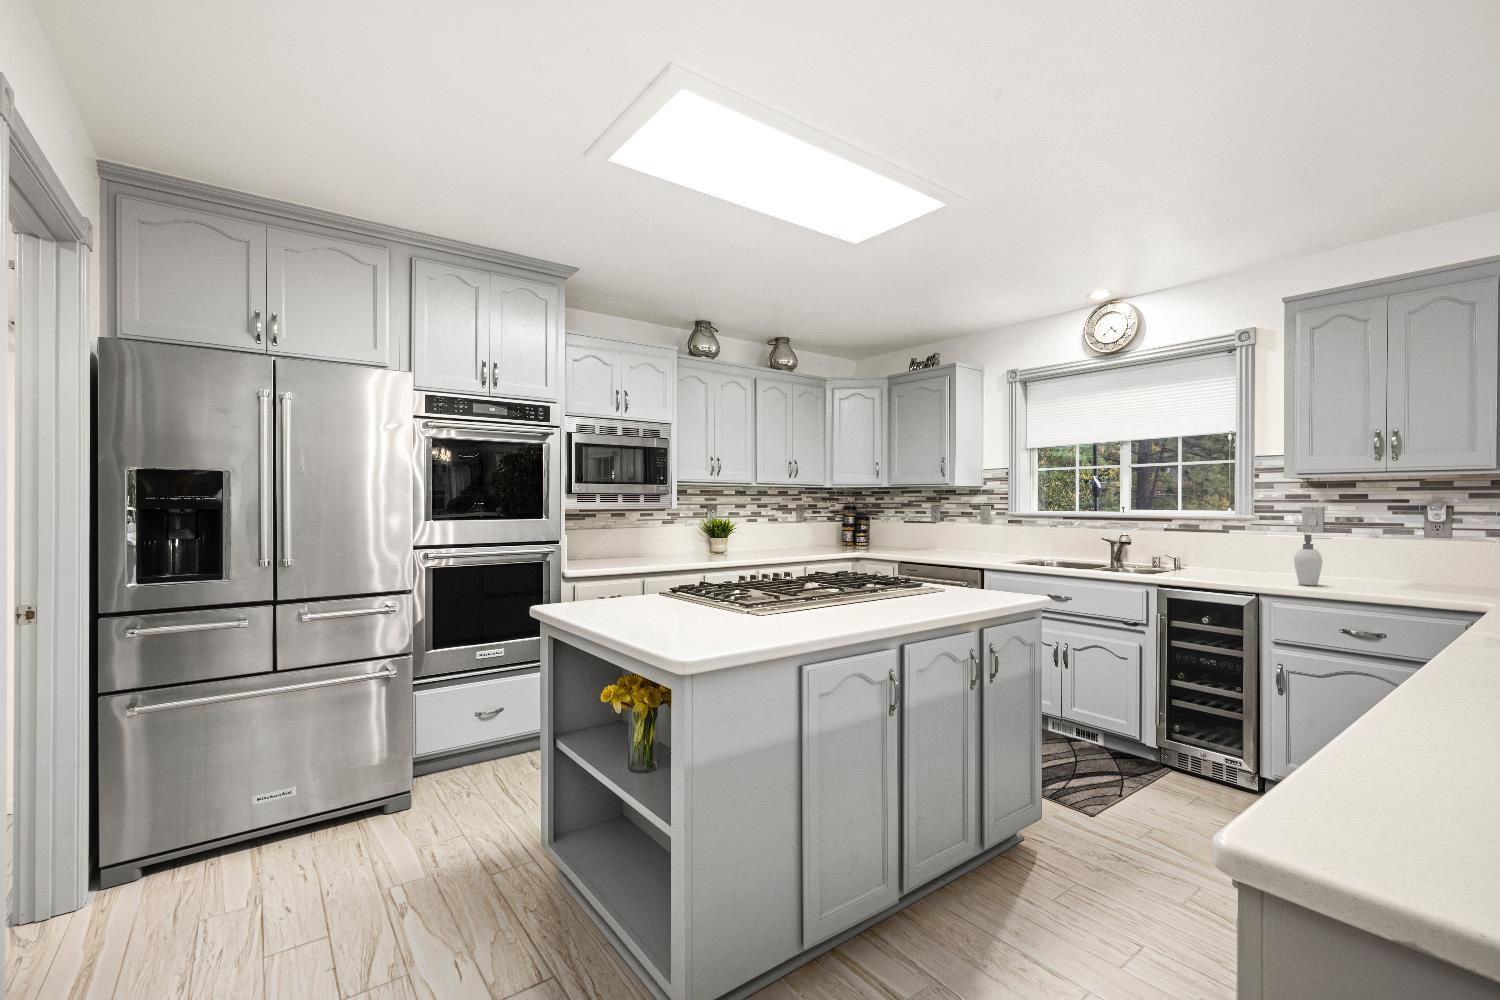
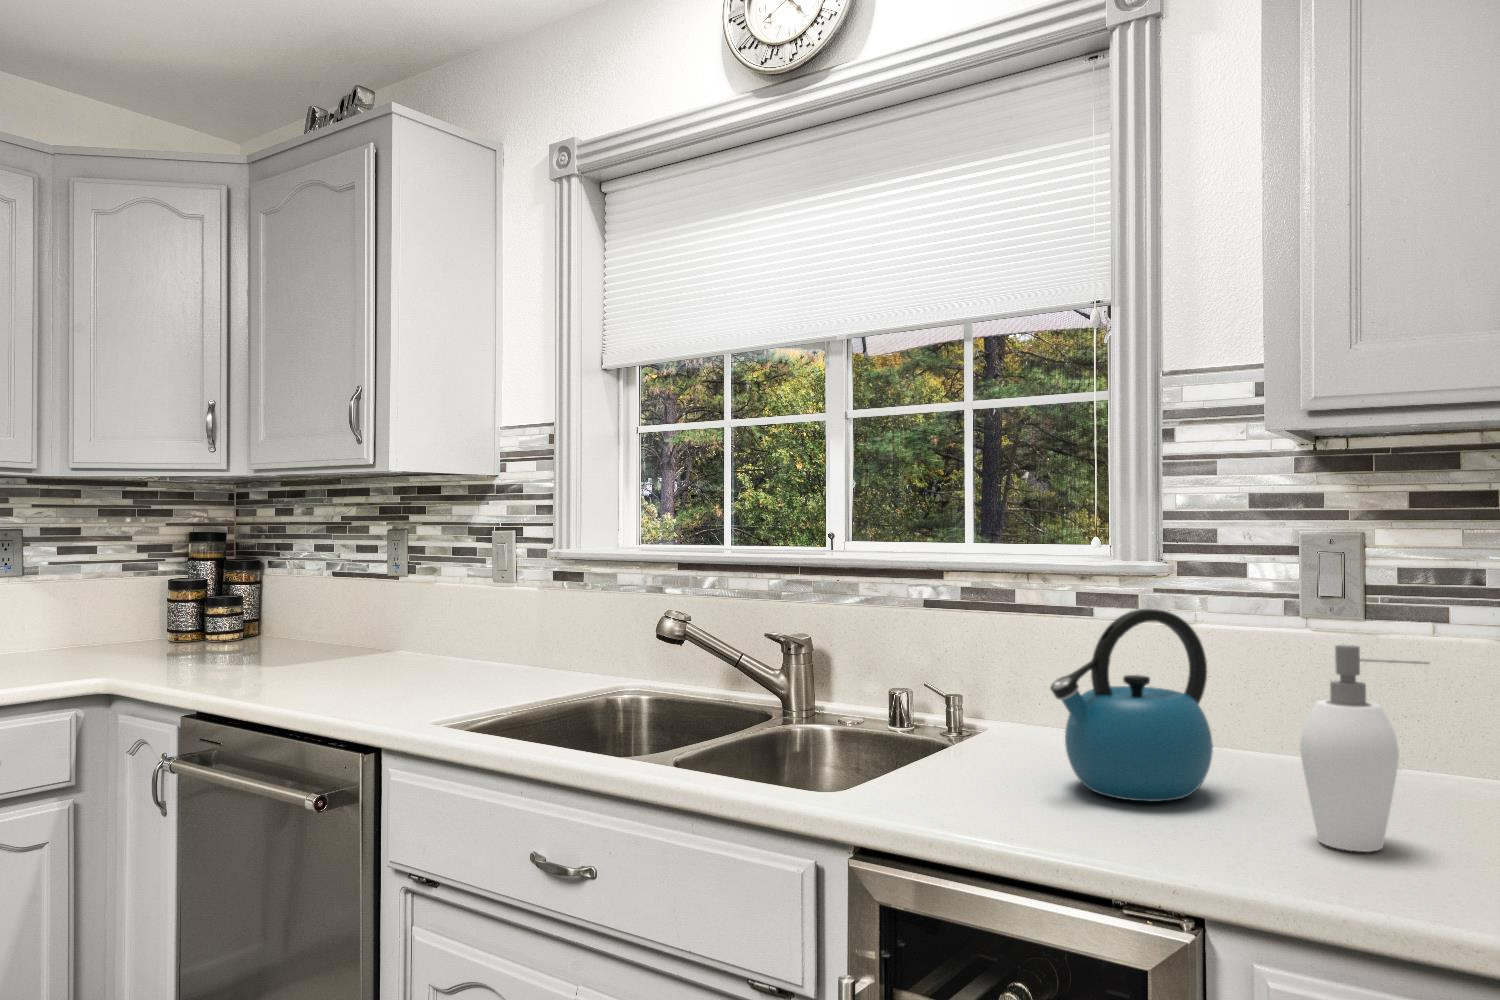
kettle: none [1218,527,1269,578] -> present [1051,609,1213,801]

